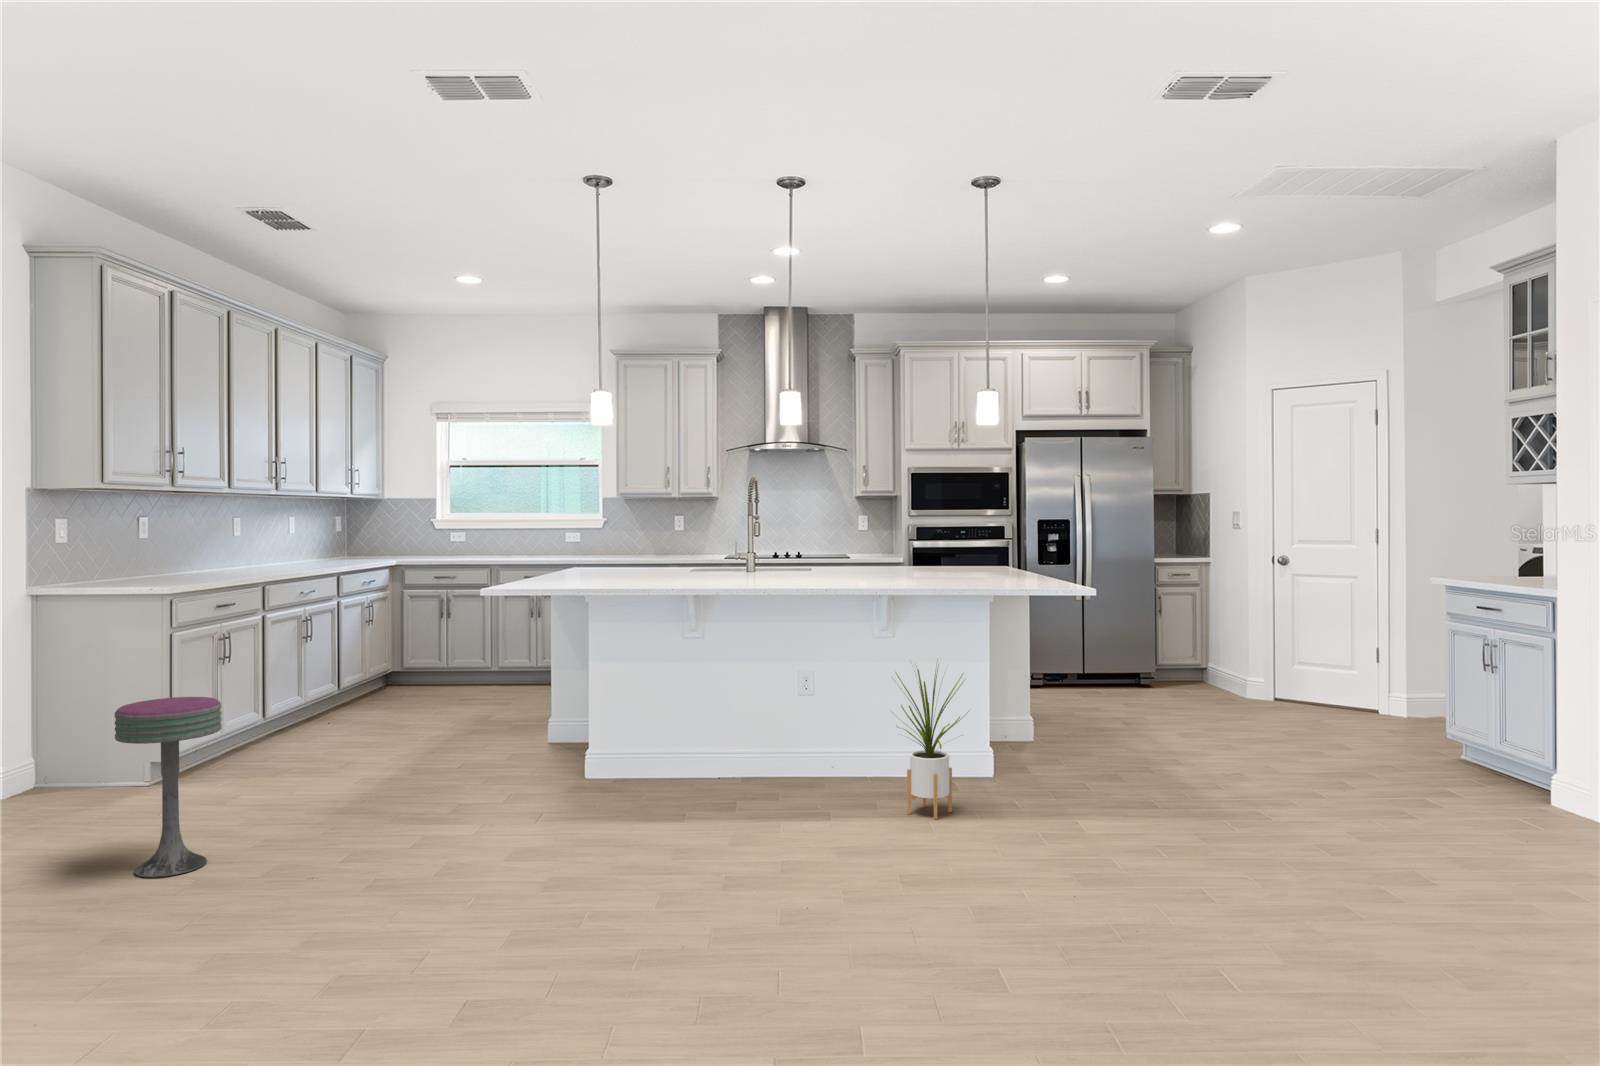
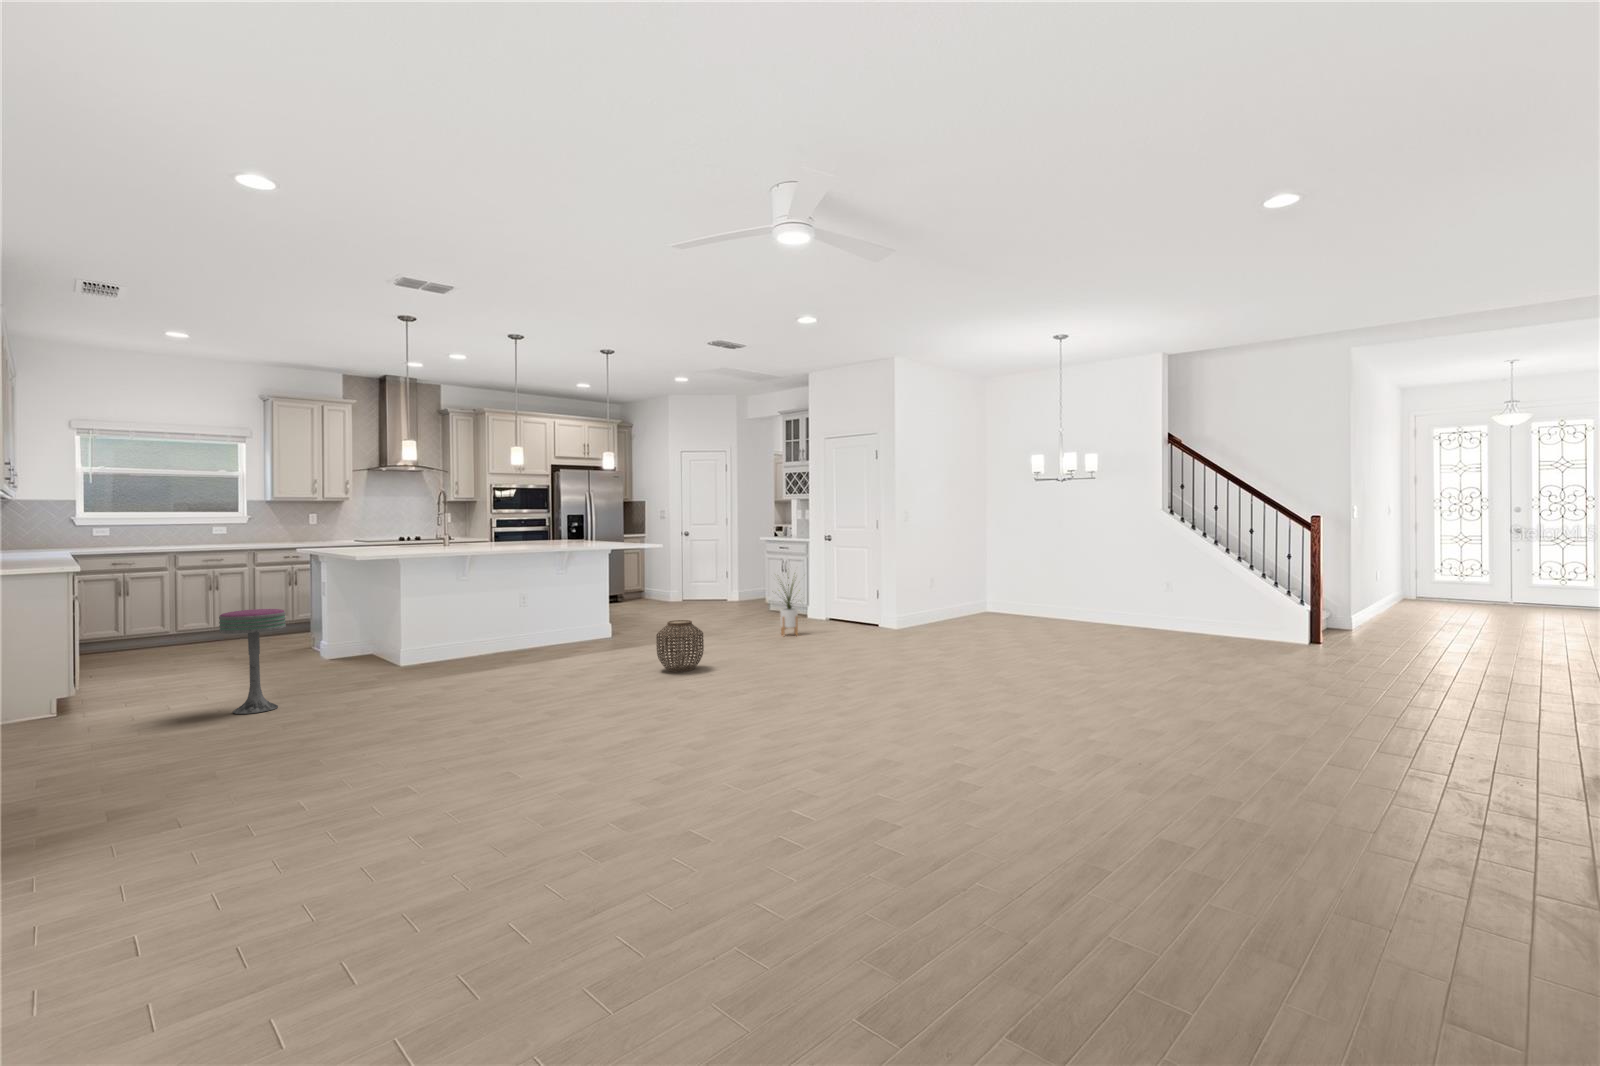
house plant: present [896,666,969,819] -> present [780,577,798,636]
woven basket: none [784,850,914,1012] -> present [656,620,704,672]

